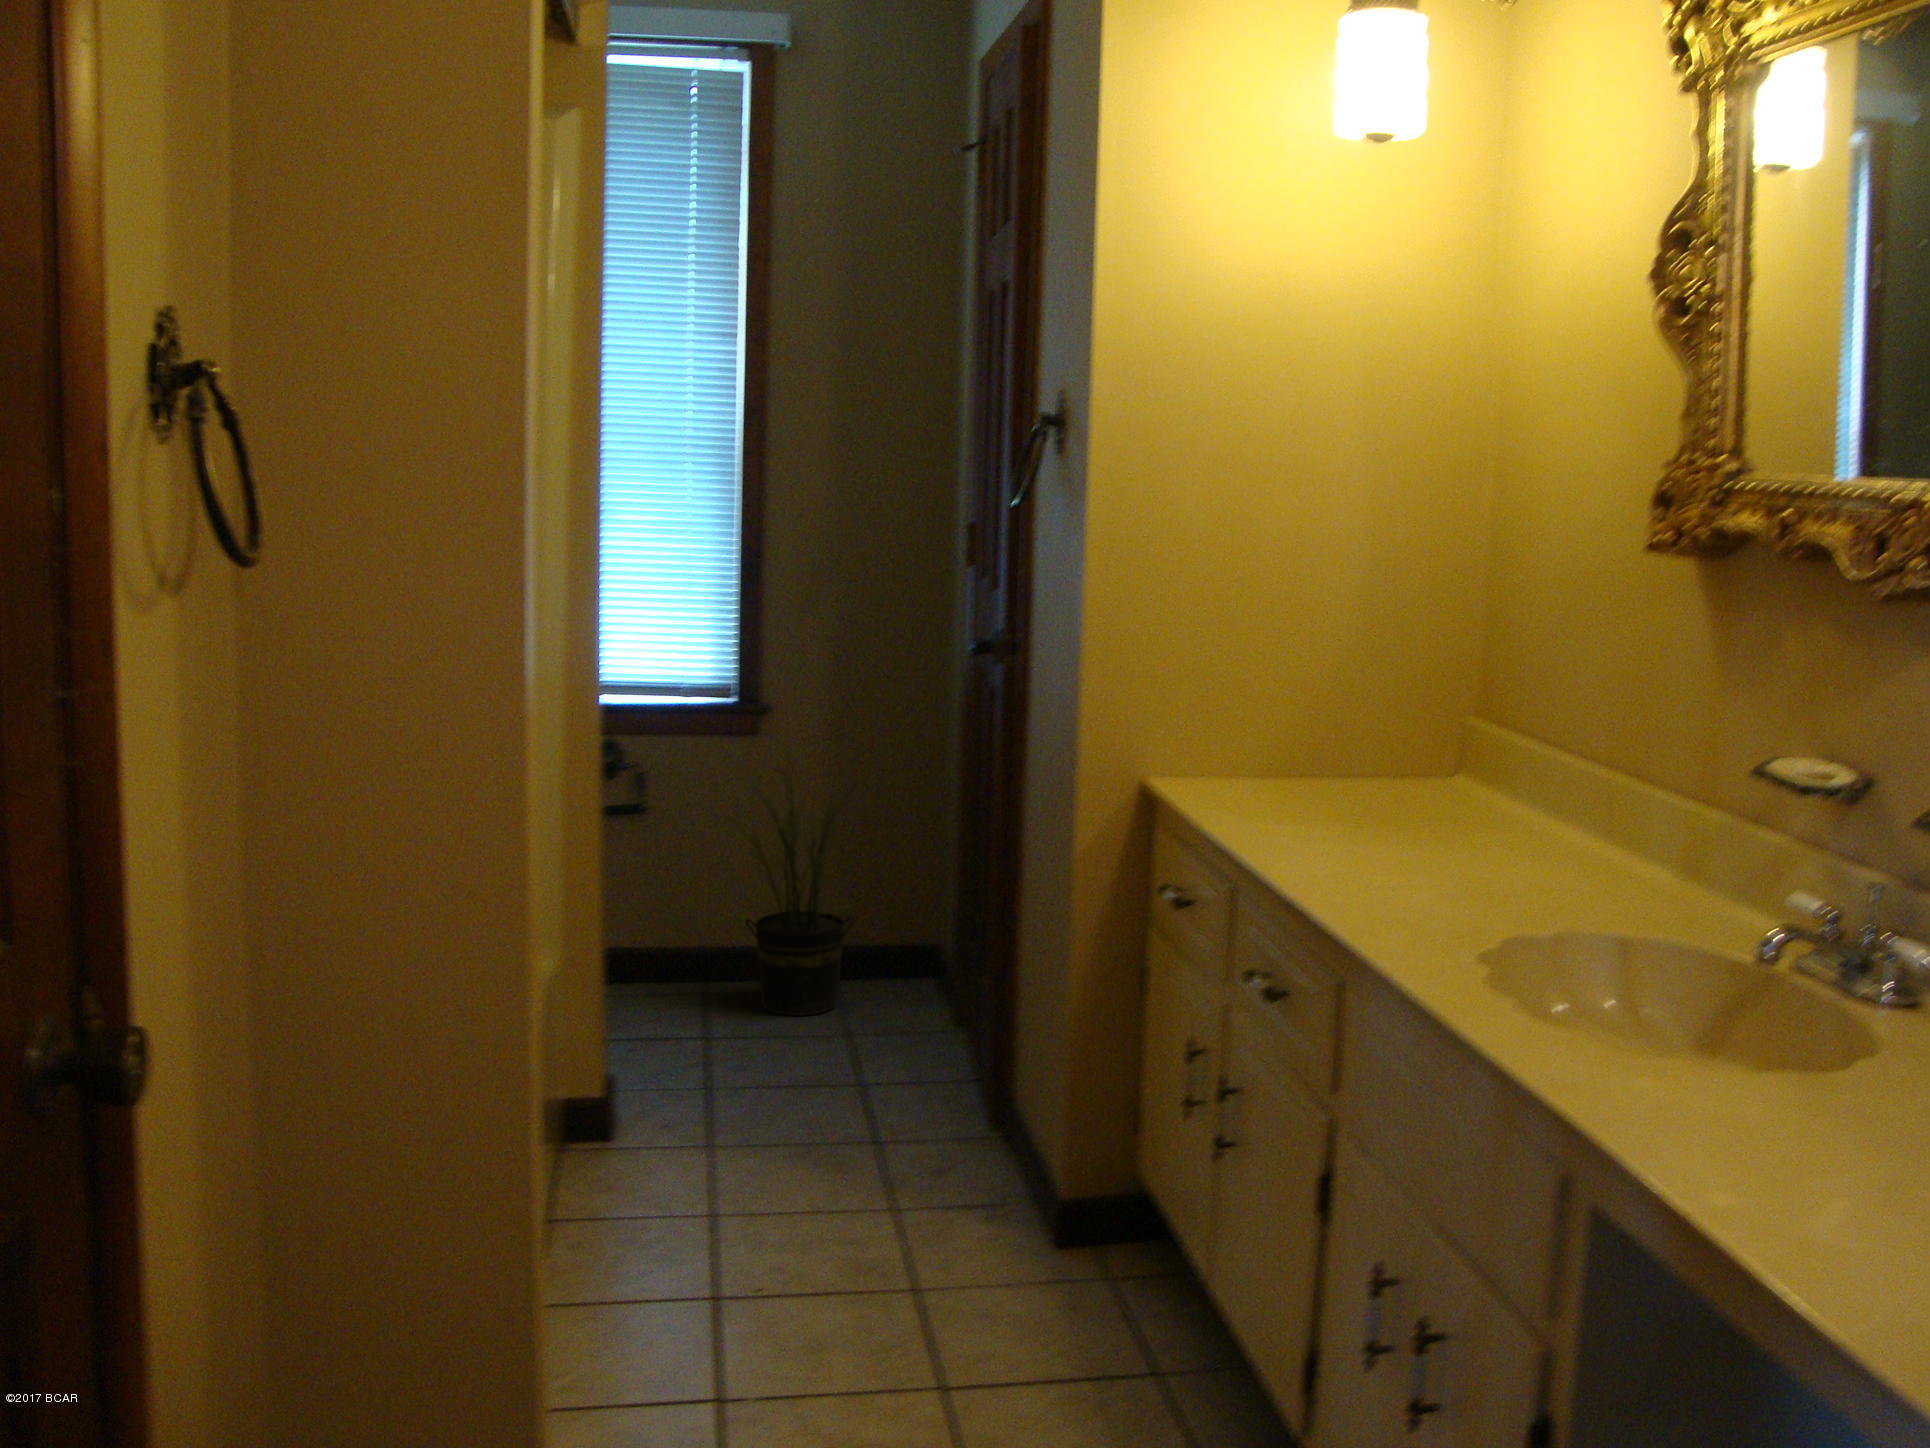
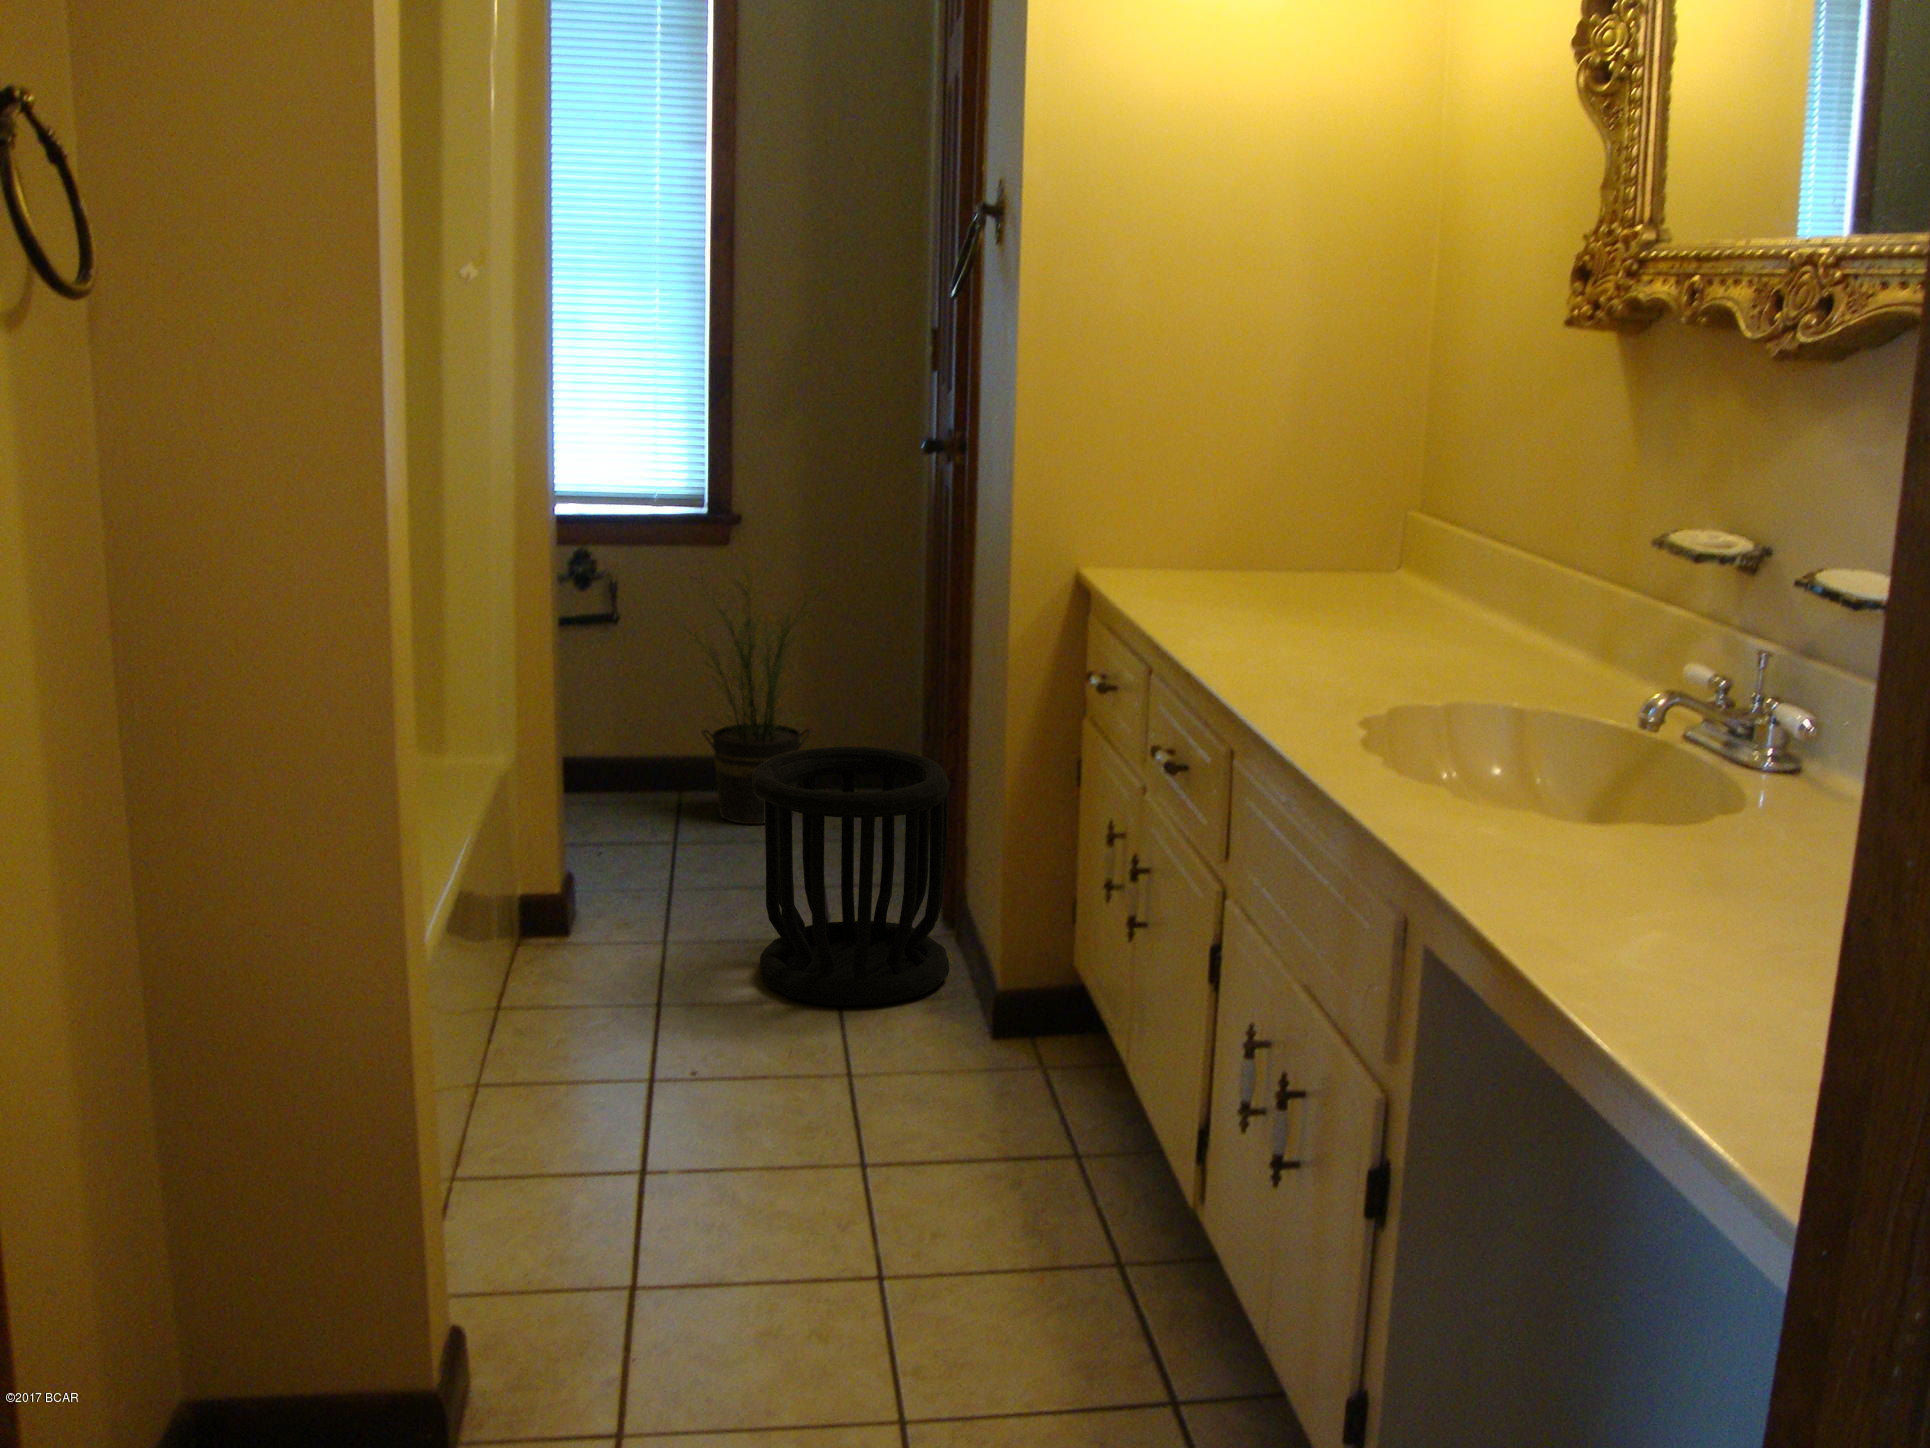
wastebasket: none [814,946,1015,1217] -> present [752,747,950,1006]

